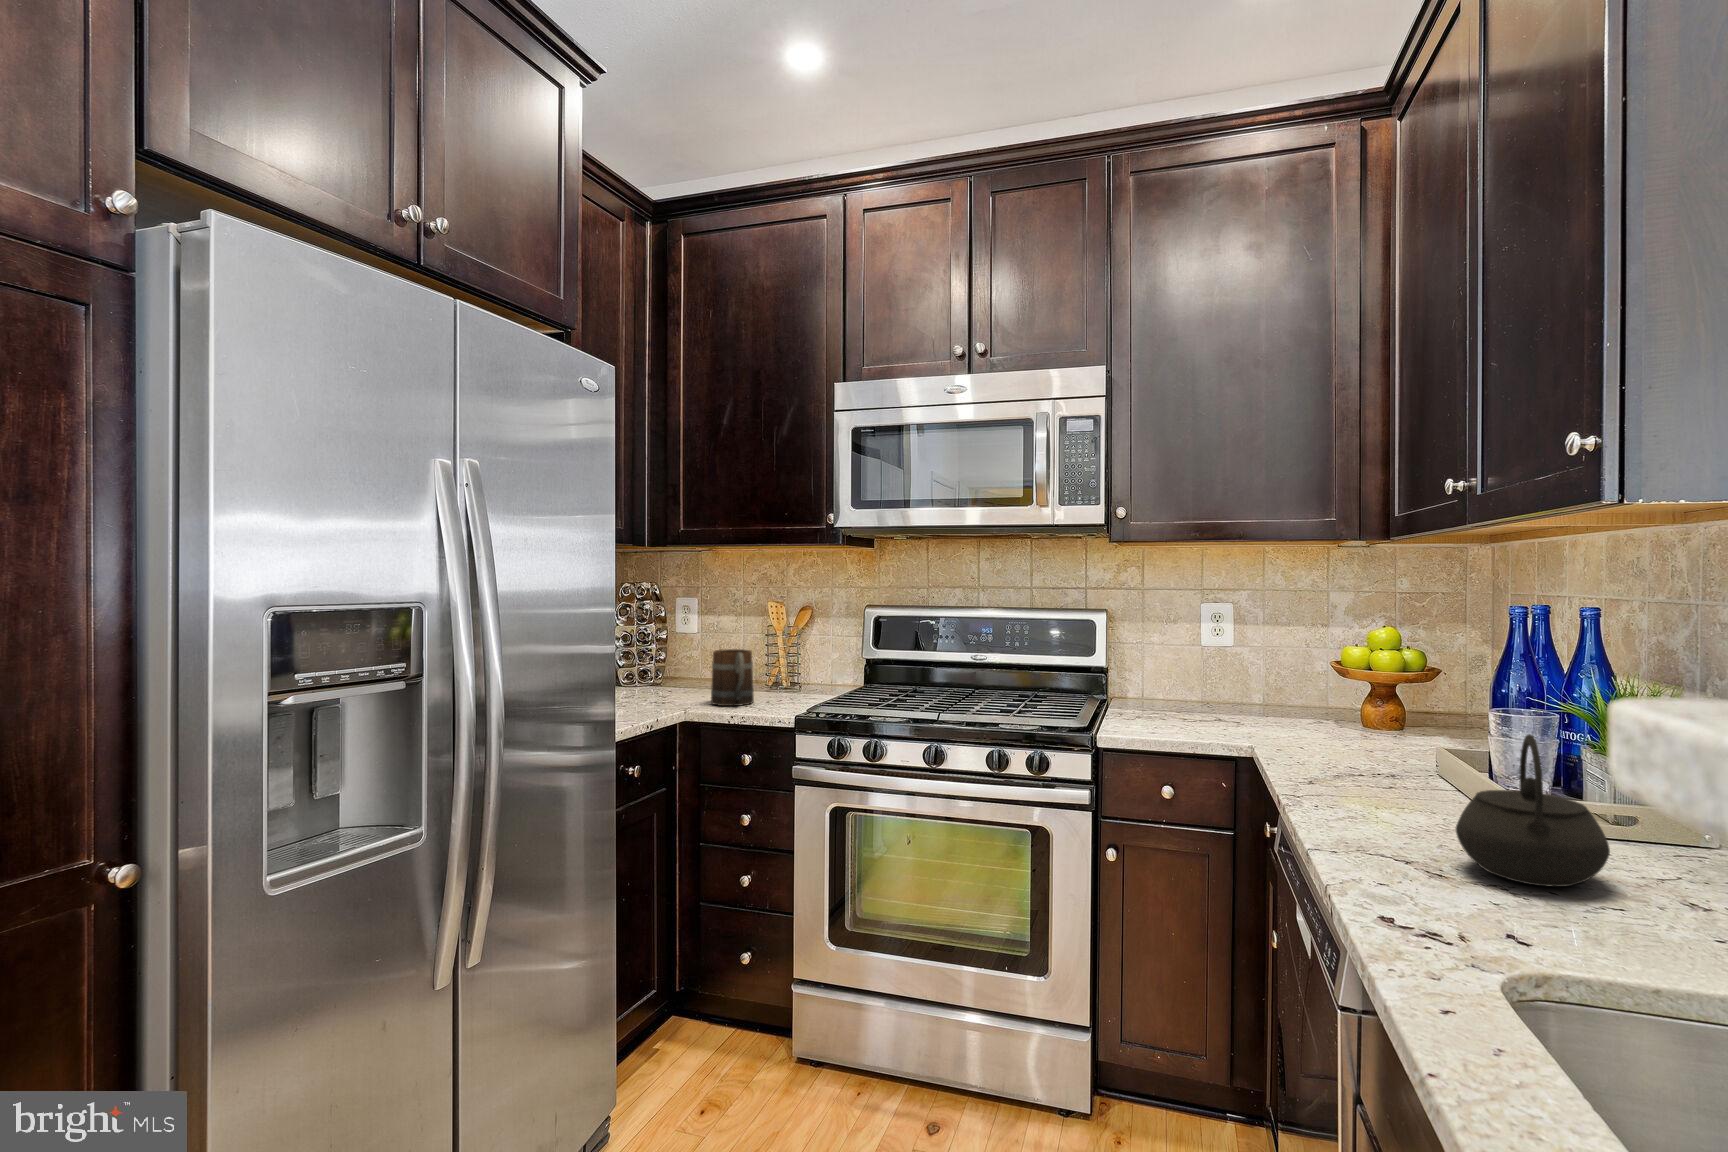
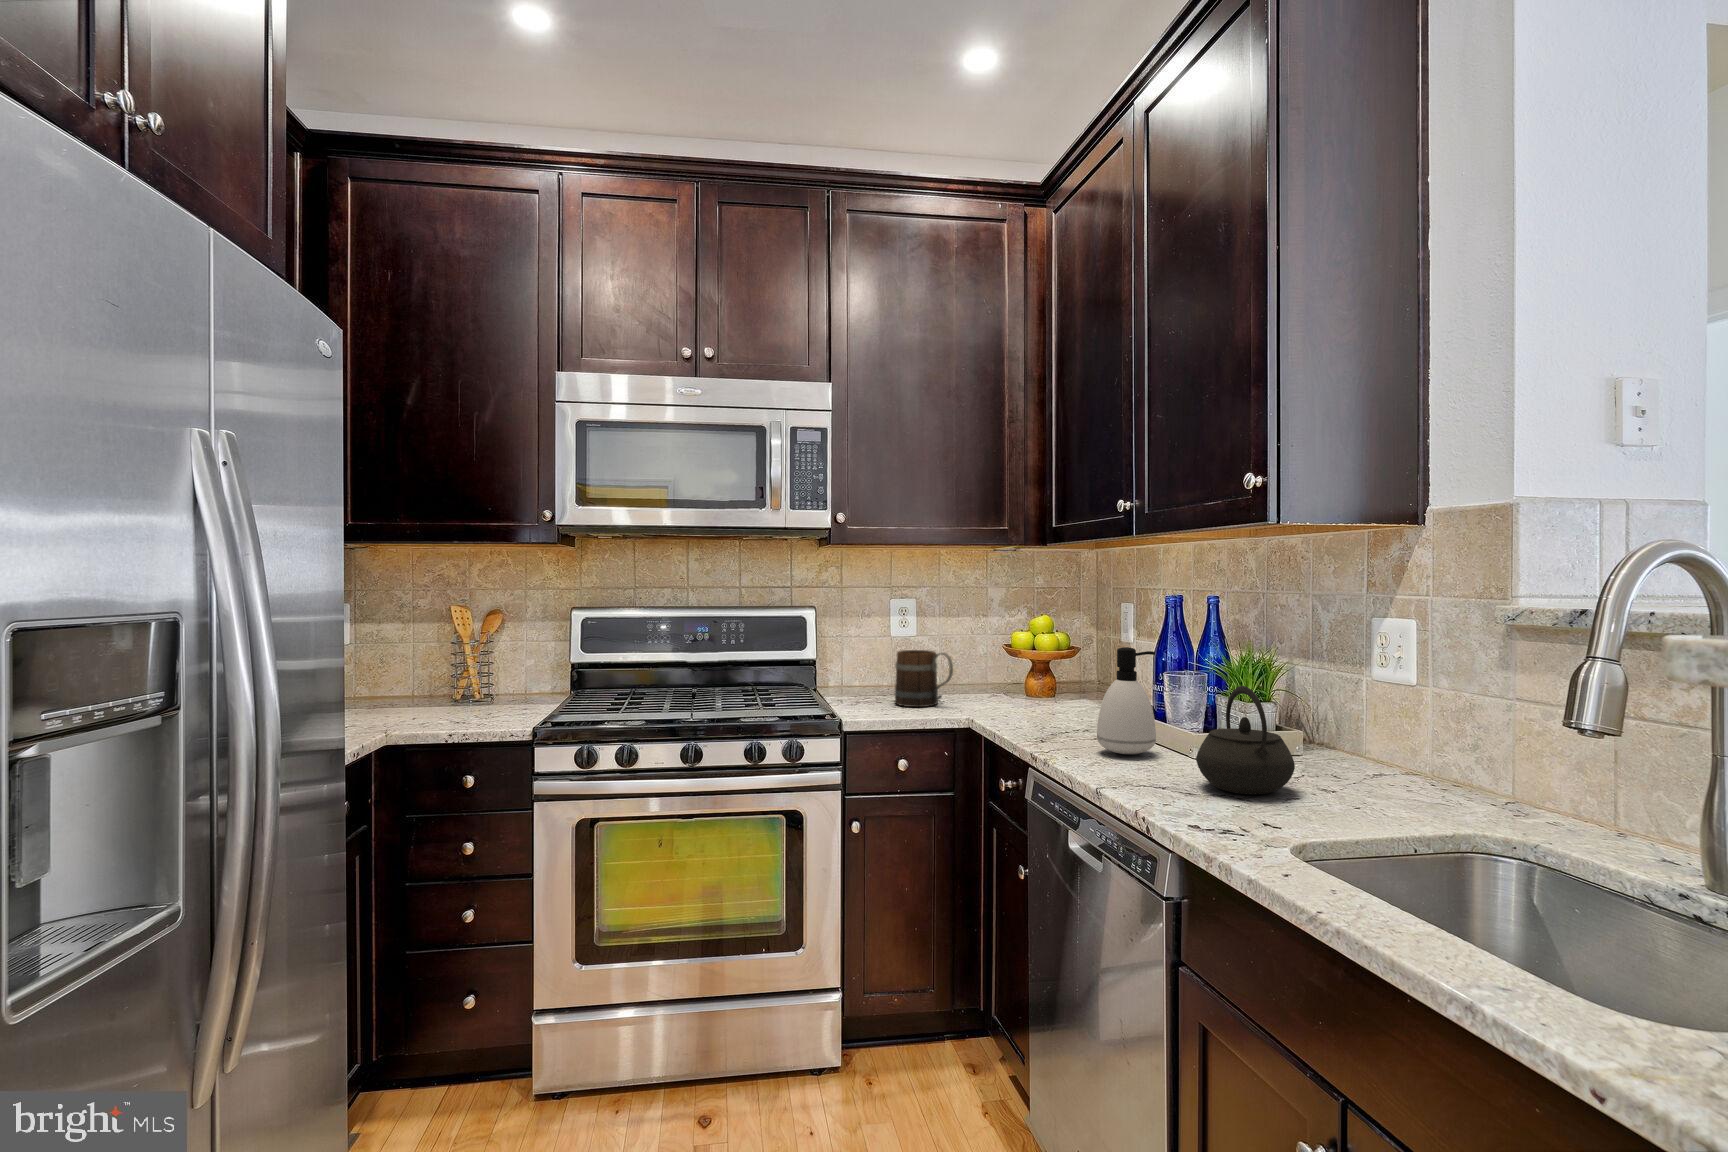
mug: present [711,649,754,706] -> present [895,650,953,707]
soap dispenser: none [1366,673,1454,811] -> present [1097,647,1156,754]

